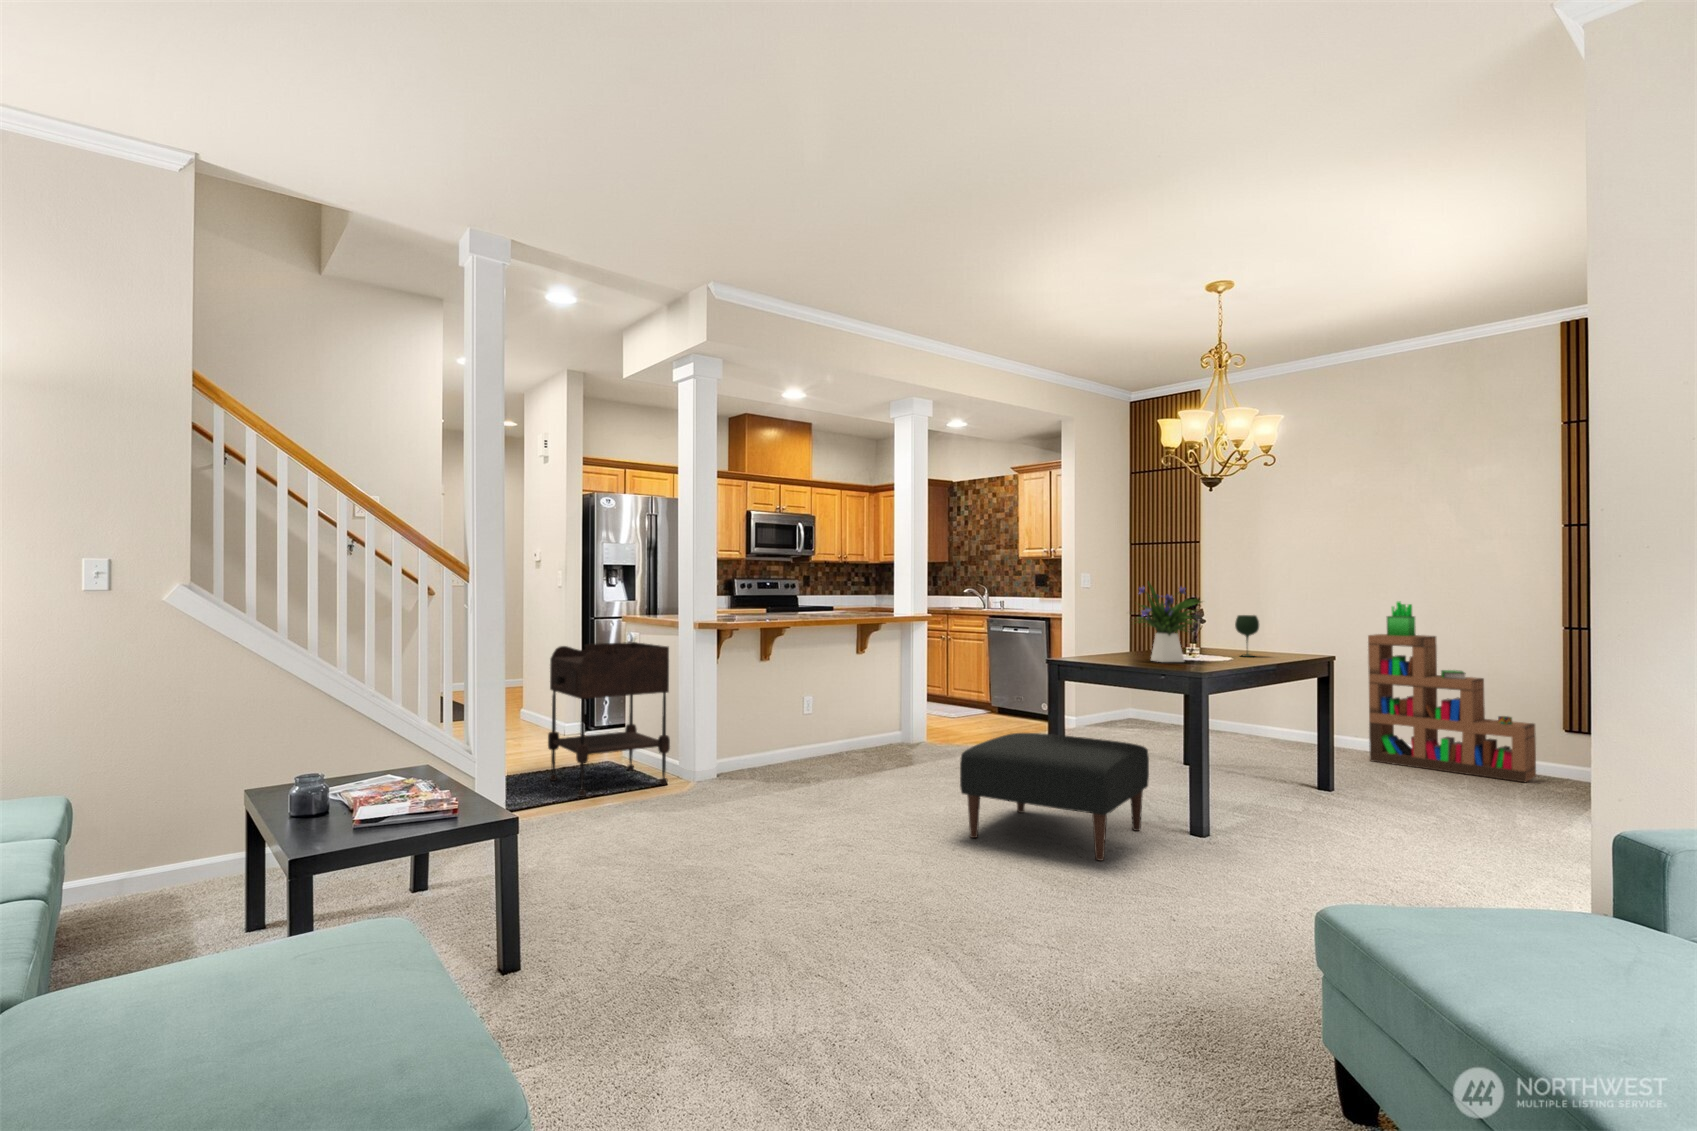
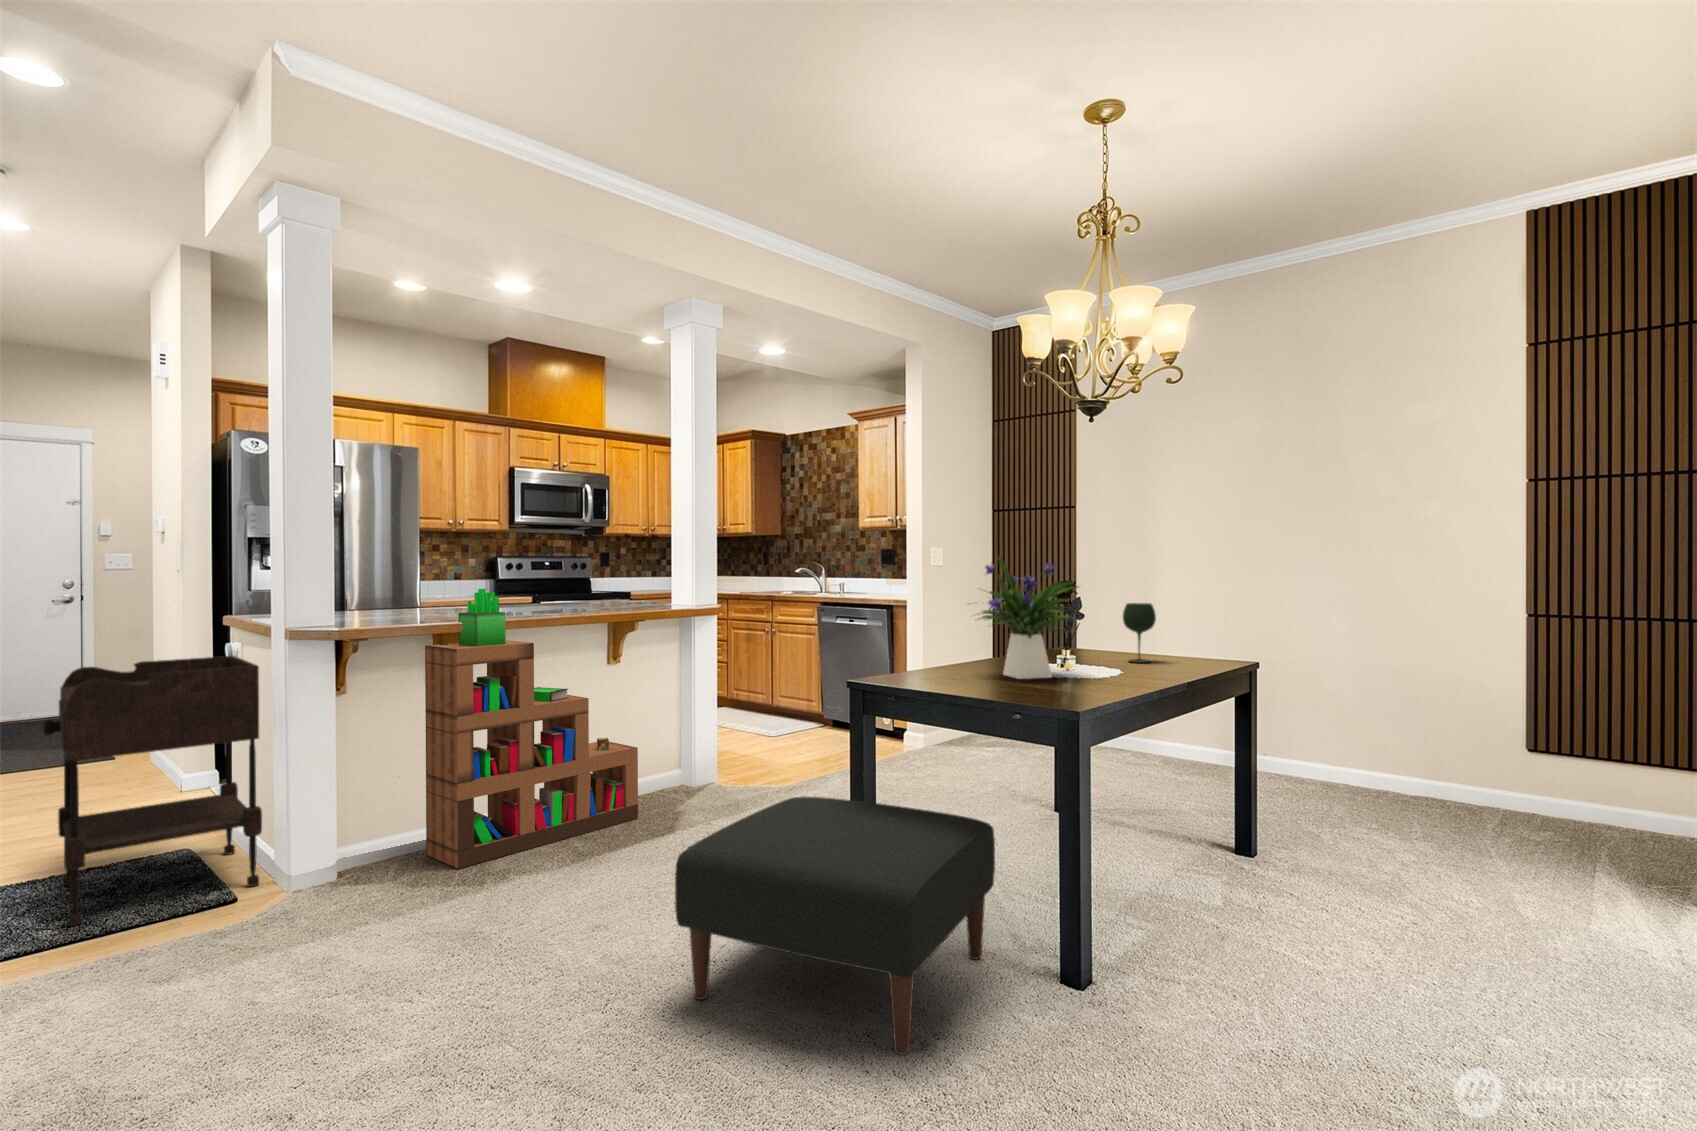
bookshelf: present [1368,601,1536,782] -> present [425,589,638,869]

